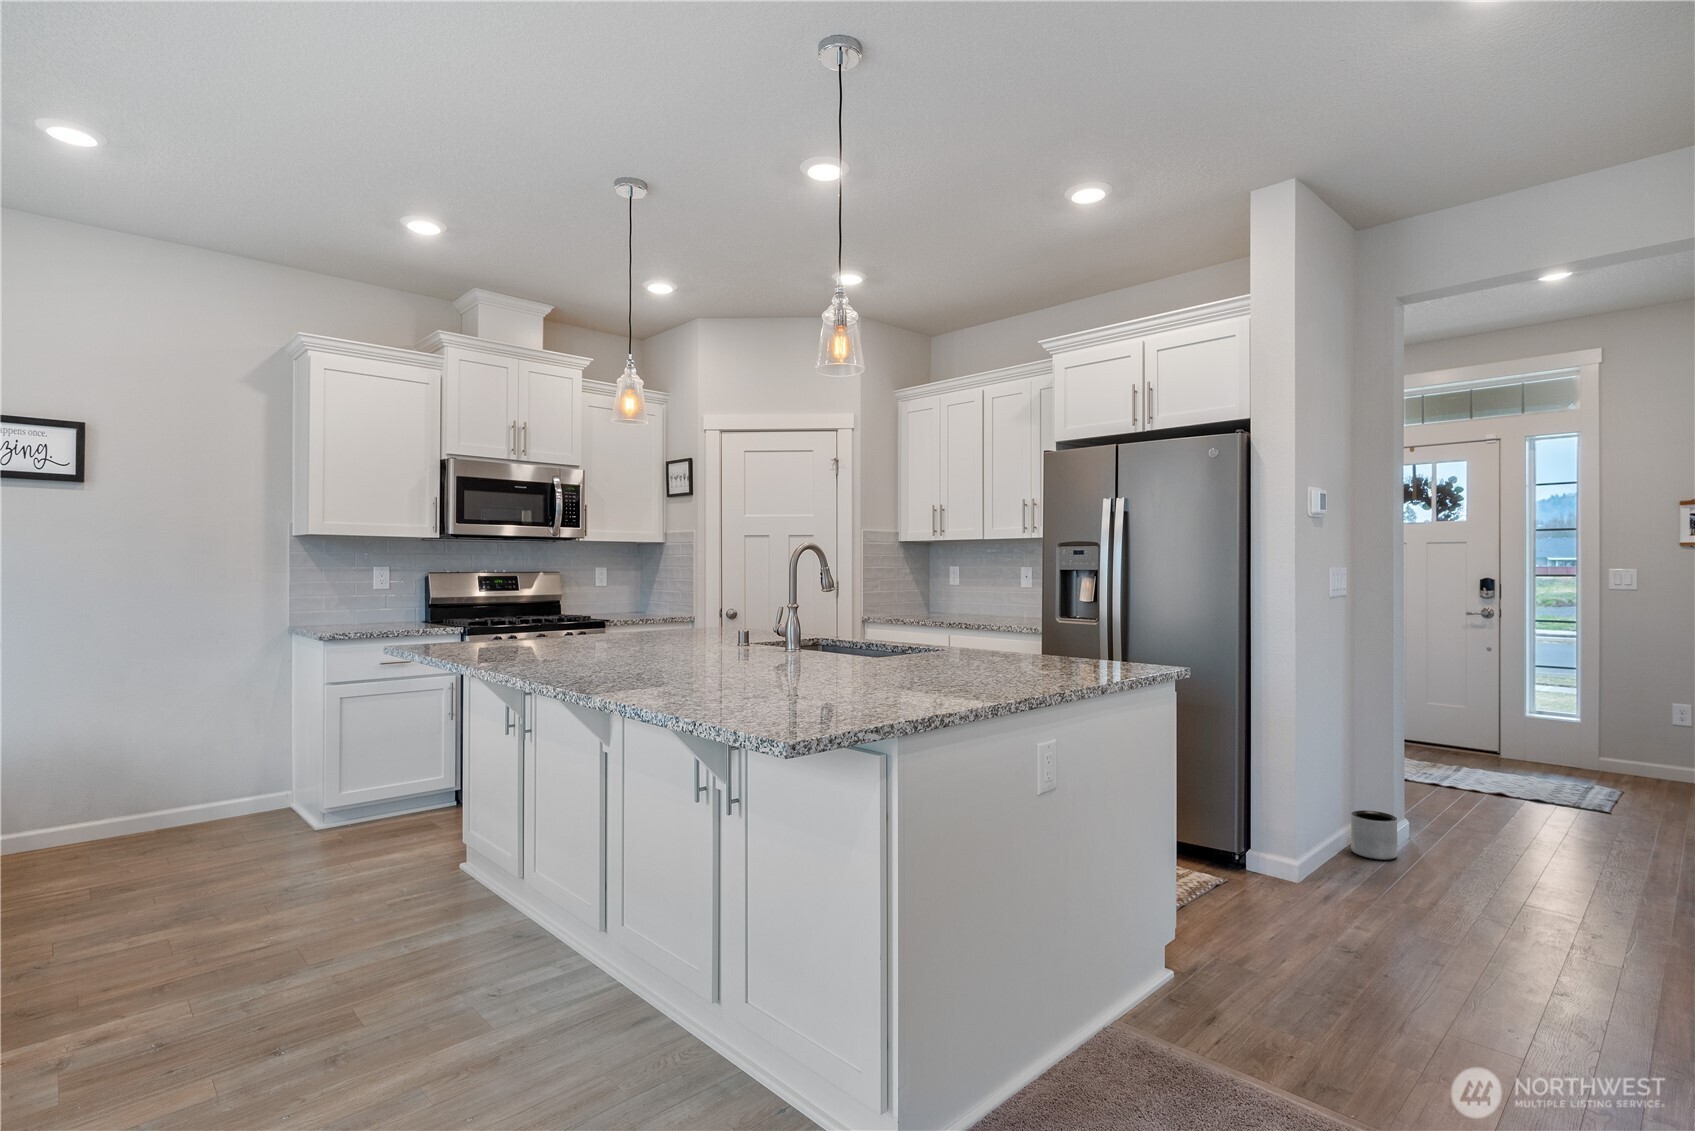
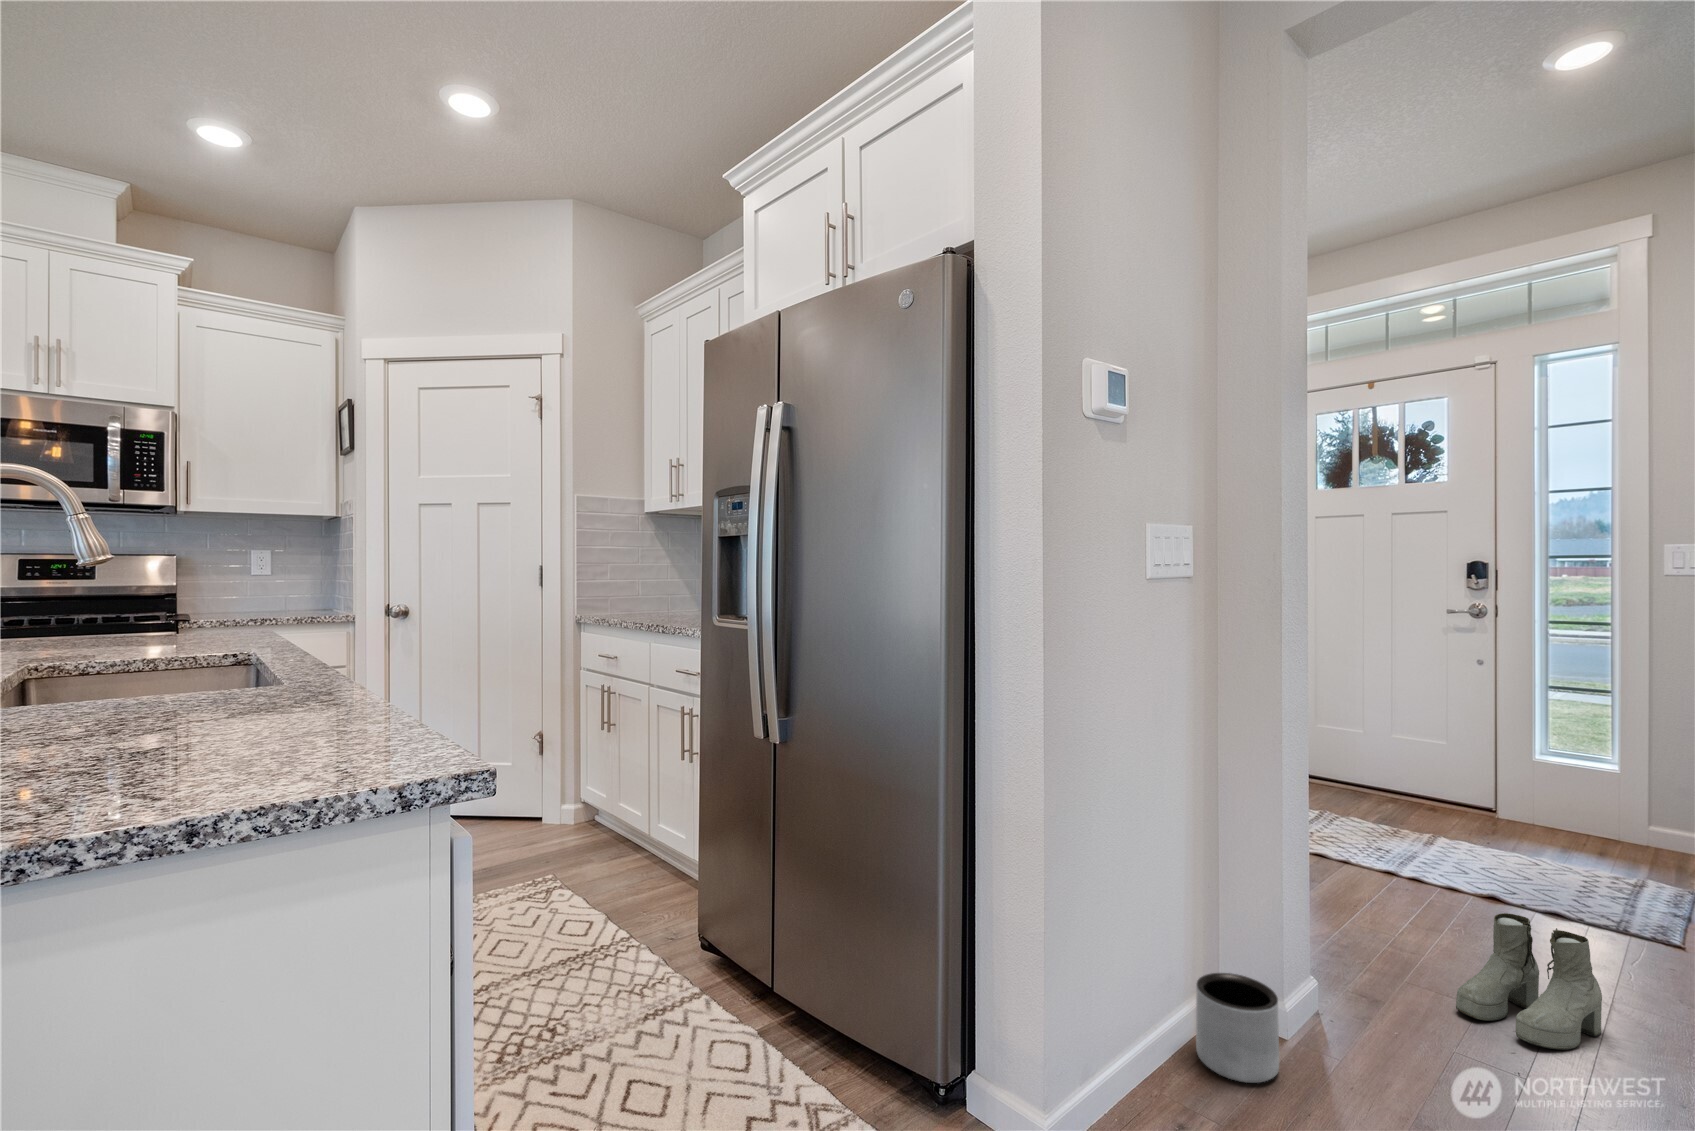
boots: none [1484,783,1562,847] -> present [1456,913,1602,1050]

